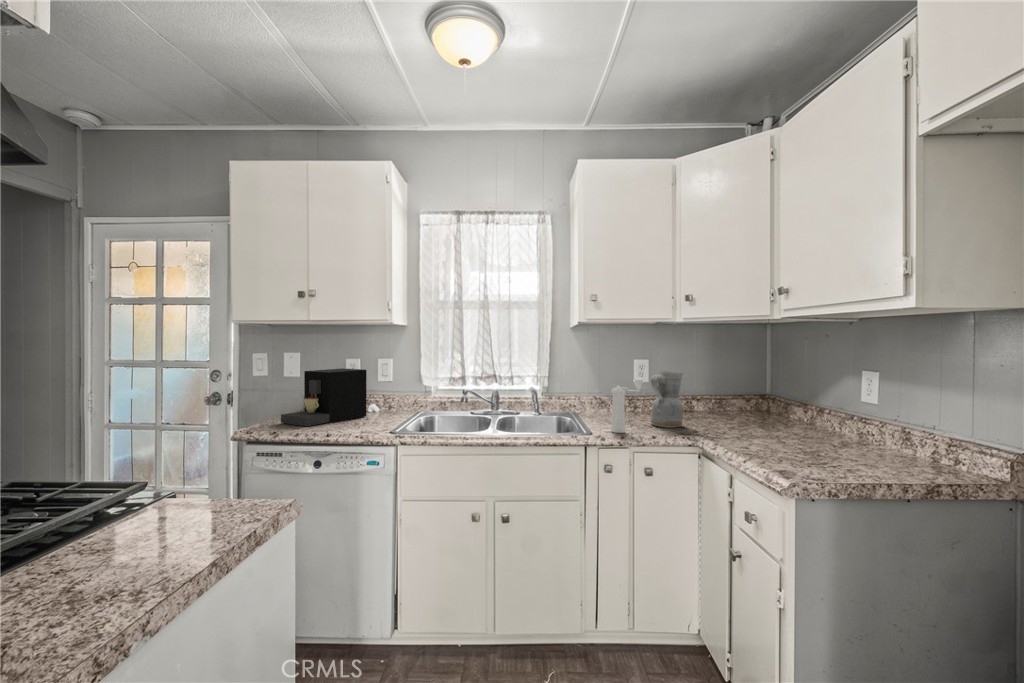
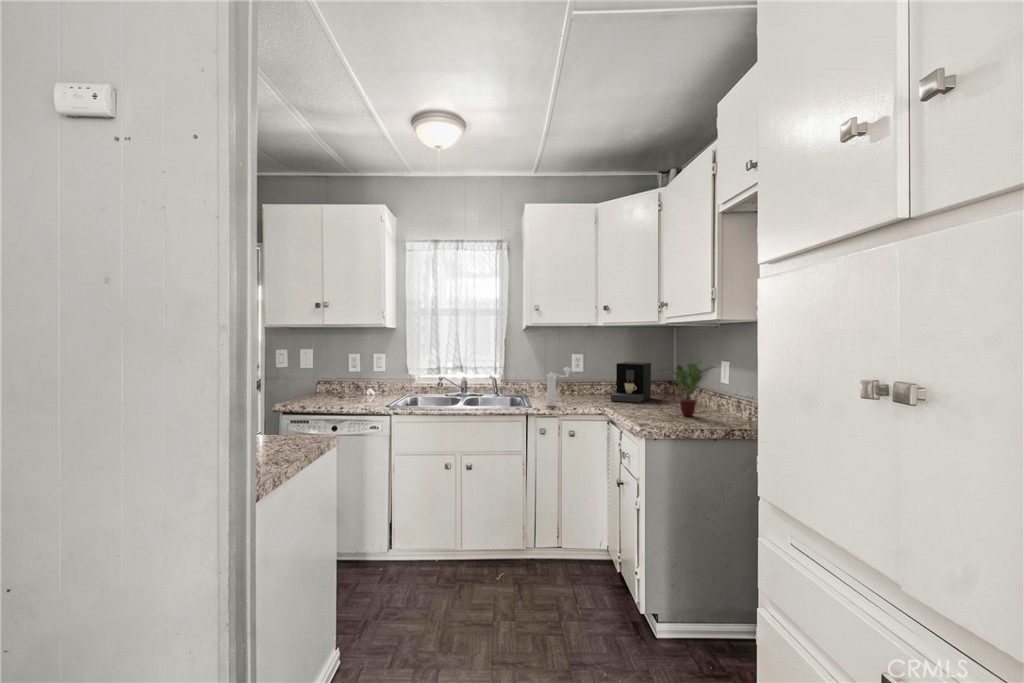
coffee maker: present [281,368,367,426] -> present [611,362,651,403]
ceramic pitcher: present [651,371,683,427] -> none [578,362,602,403]
potted plant: none [790,372,901,456] -> present [662,363,713,416]

